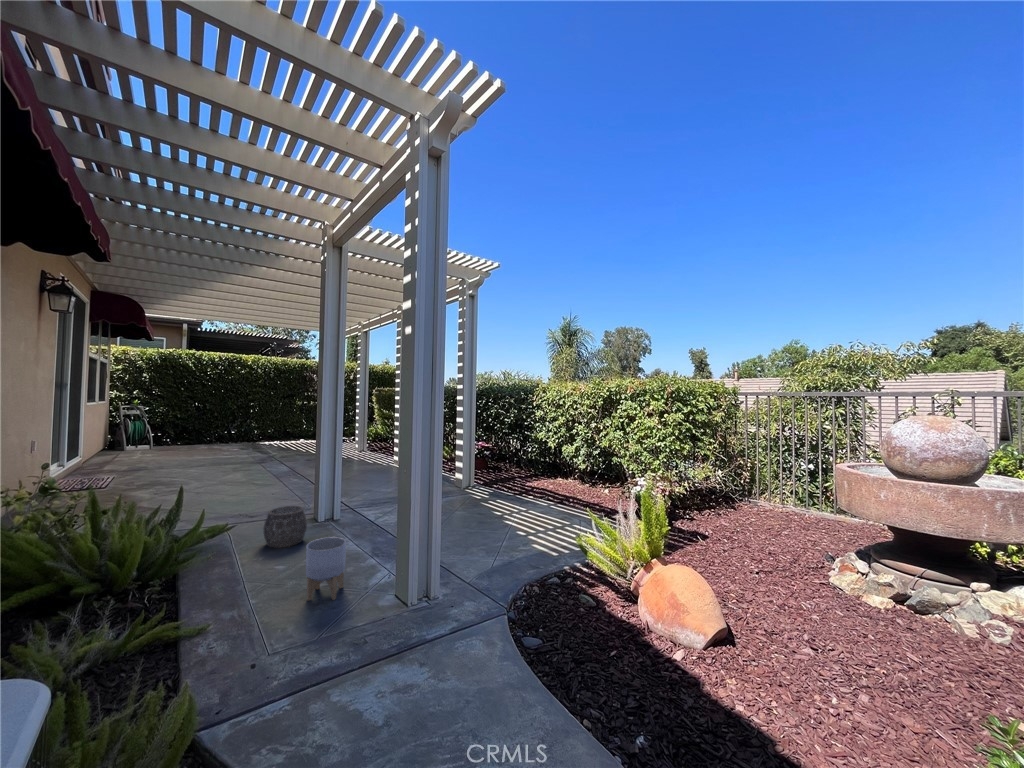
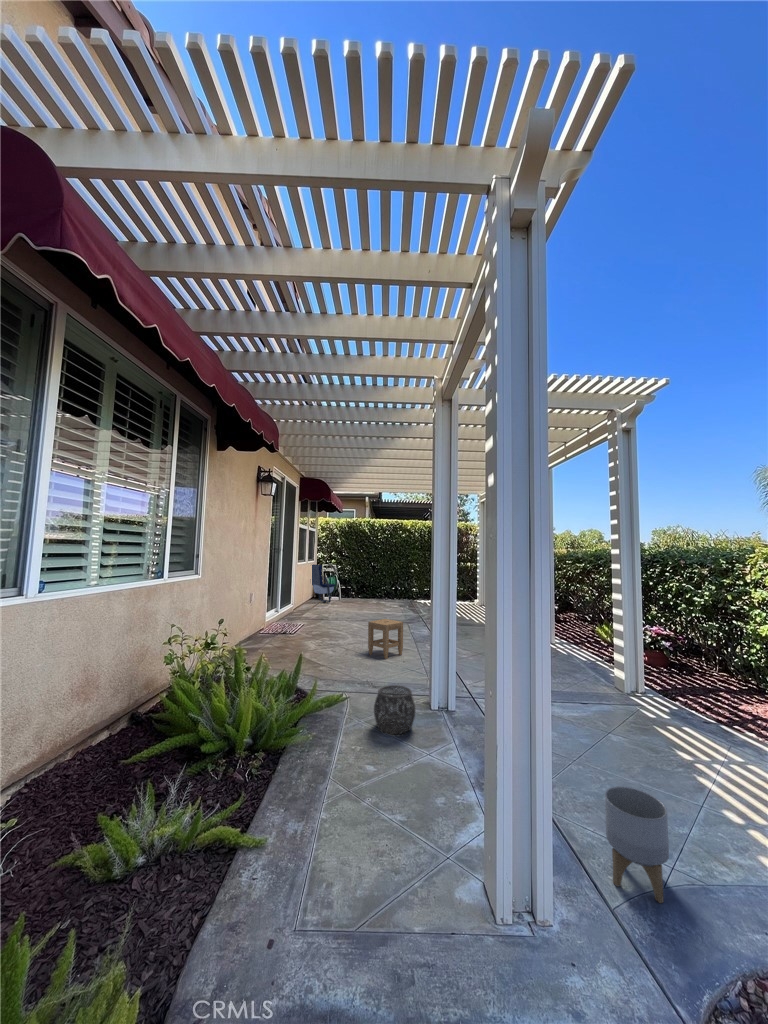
armchair: none [100,406,145,454] -> present [312,564,335,603]
stool: none [225,457,268,496] -> present [368,619,403,659]
planter: present [306,537,346,601] -> present [605,786,669,903]

